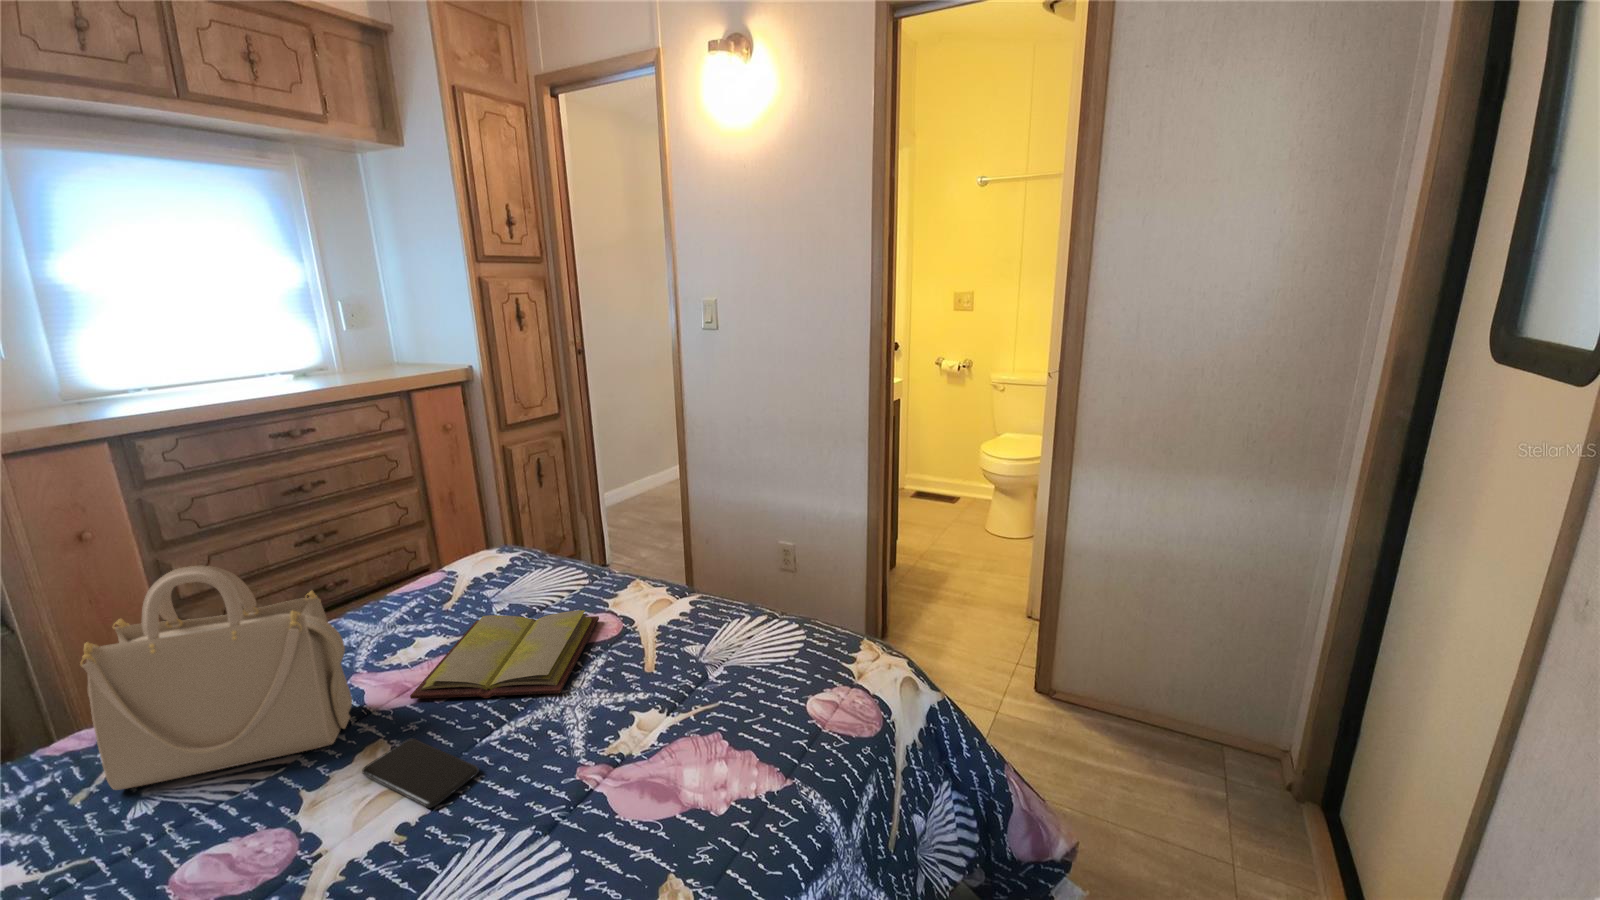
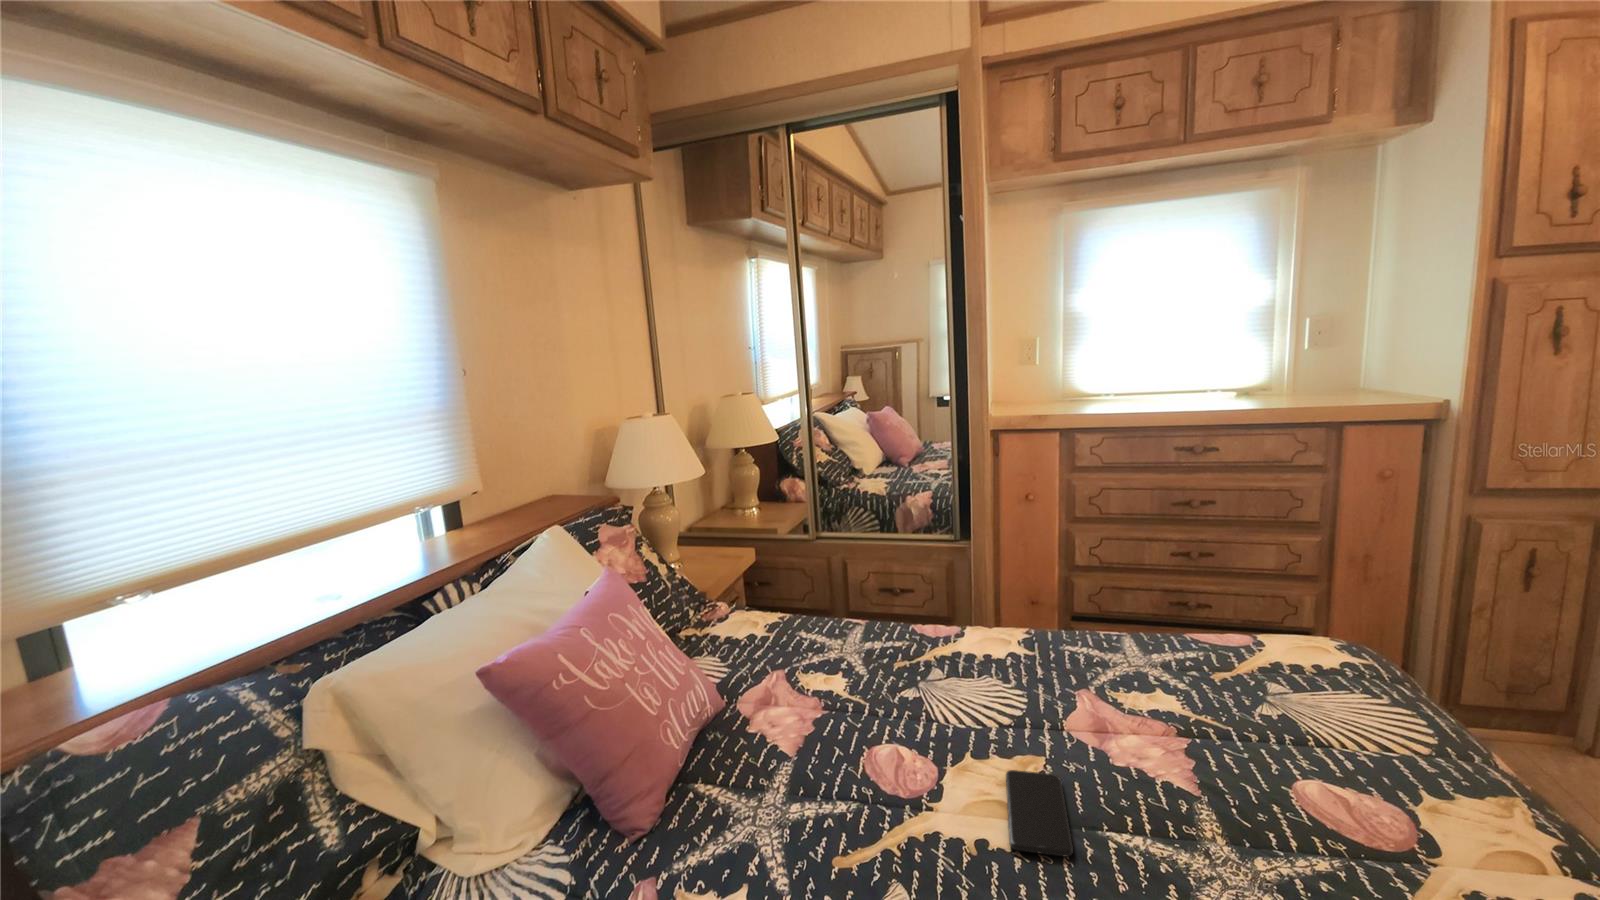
handbag: present [80,566,352,790] -> none [909,537,1058,734]
diary: present [410,610,599,699] -> none [1095,707,1382,856]

